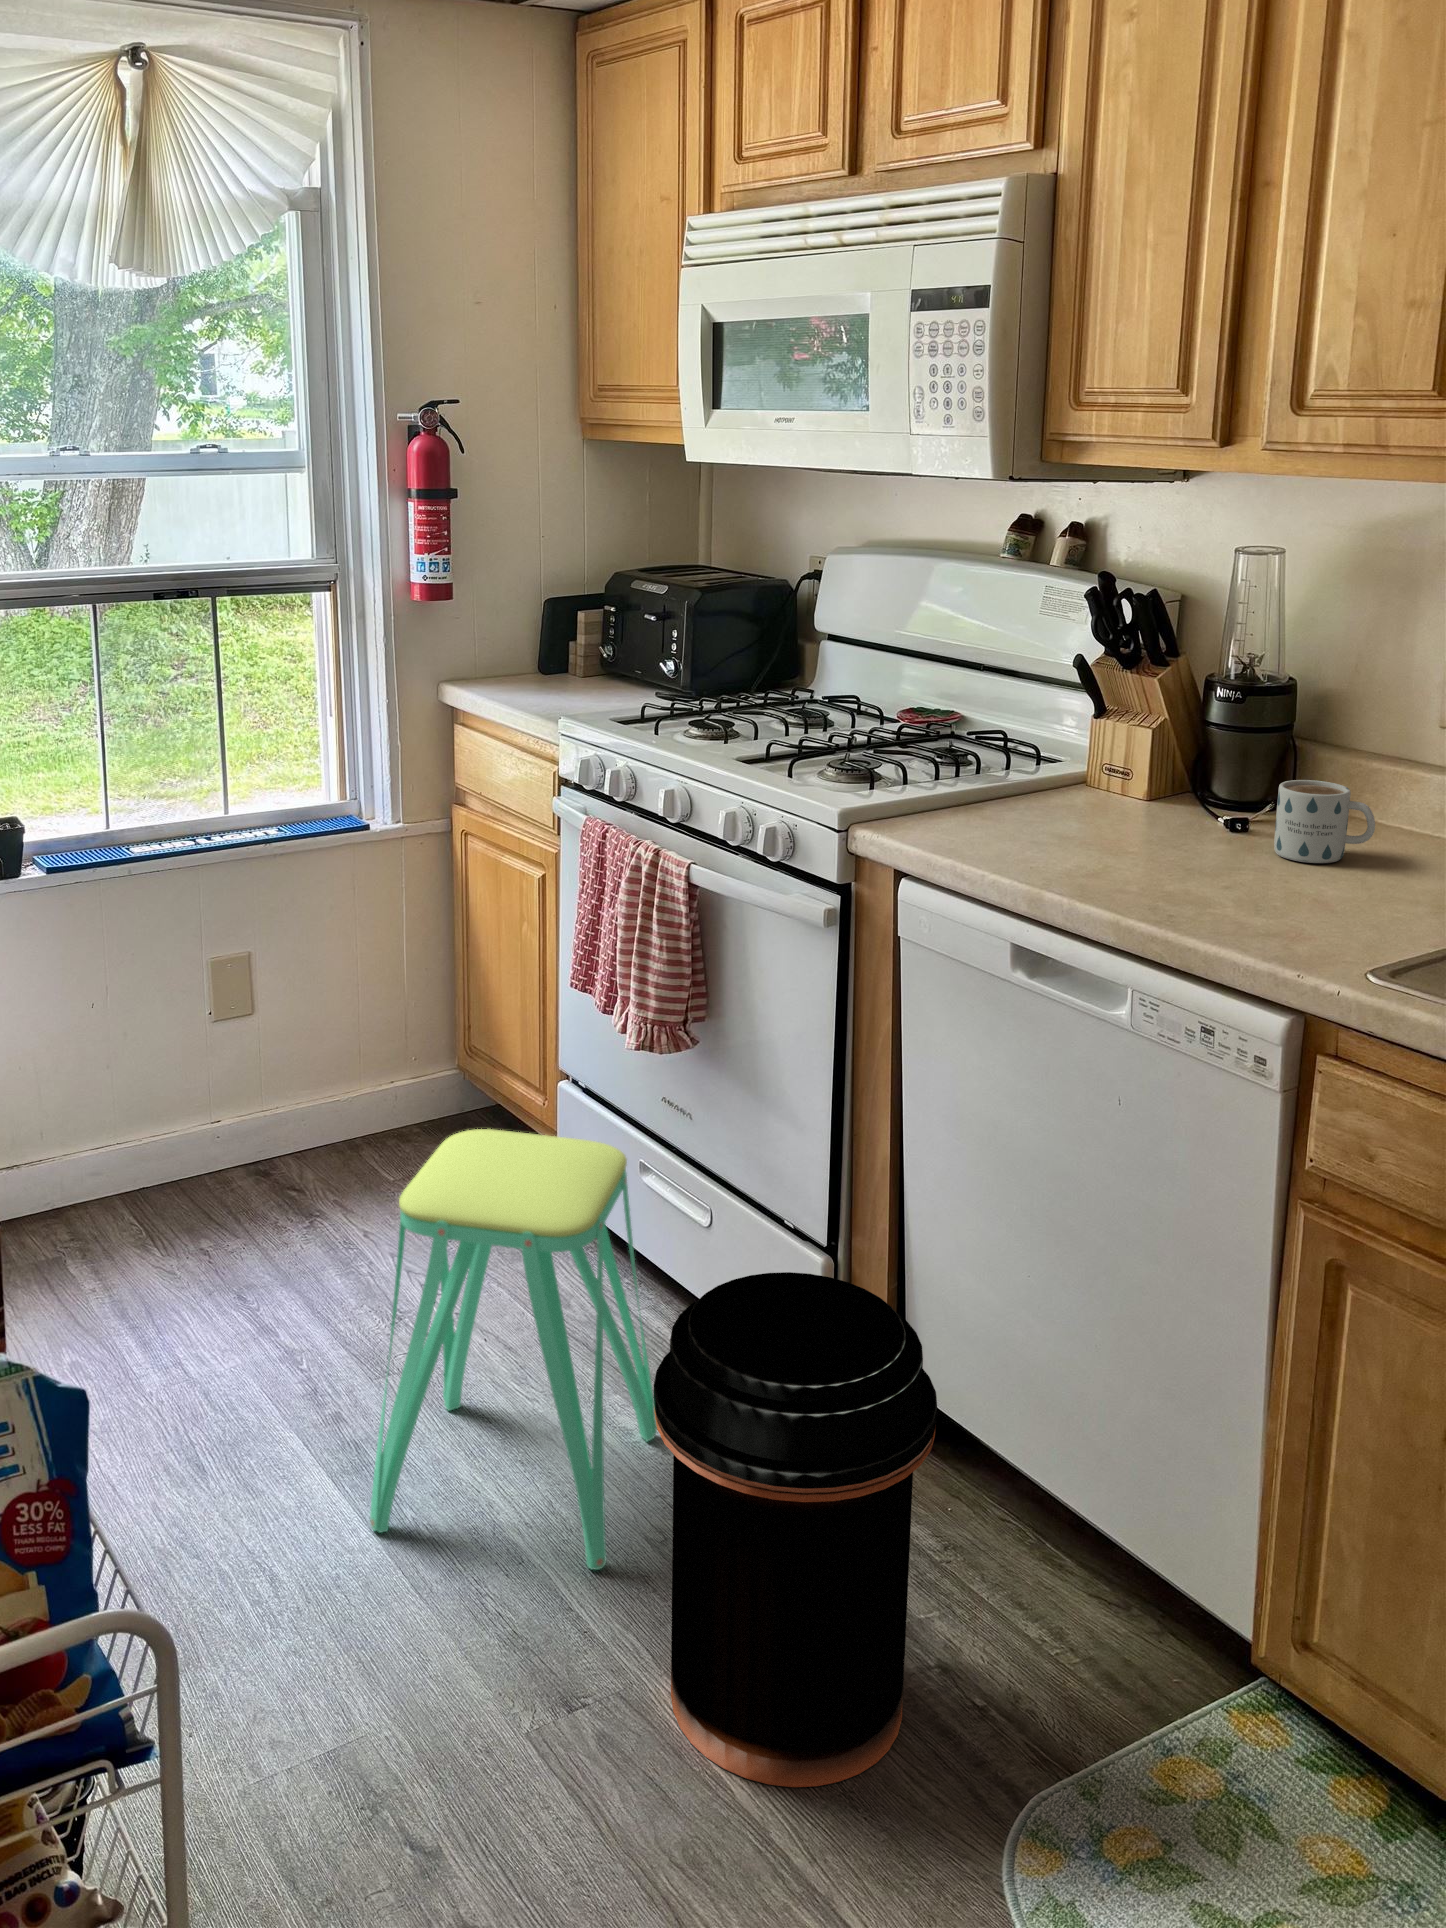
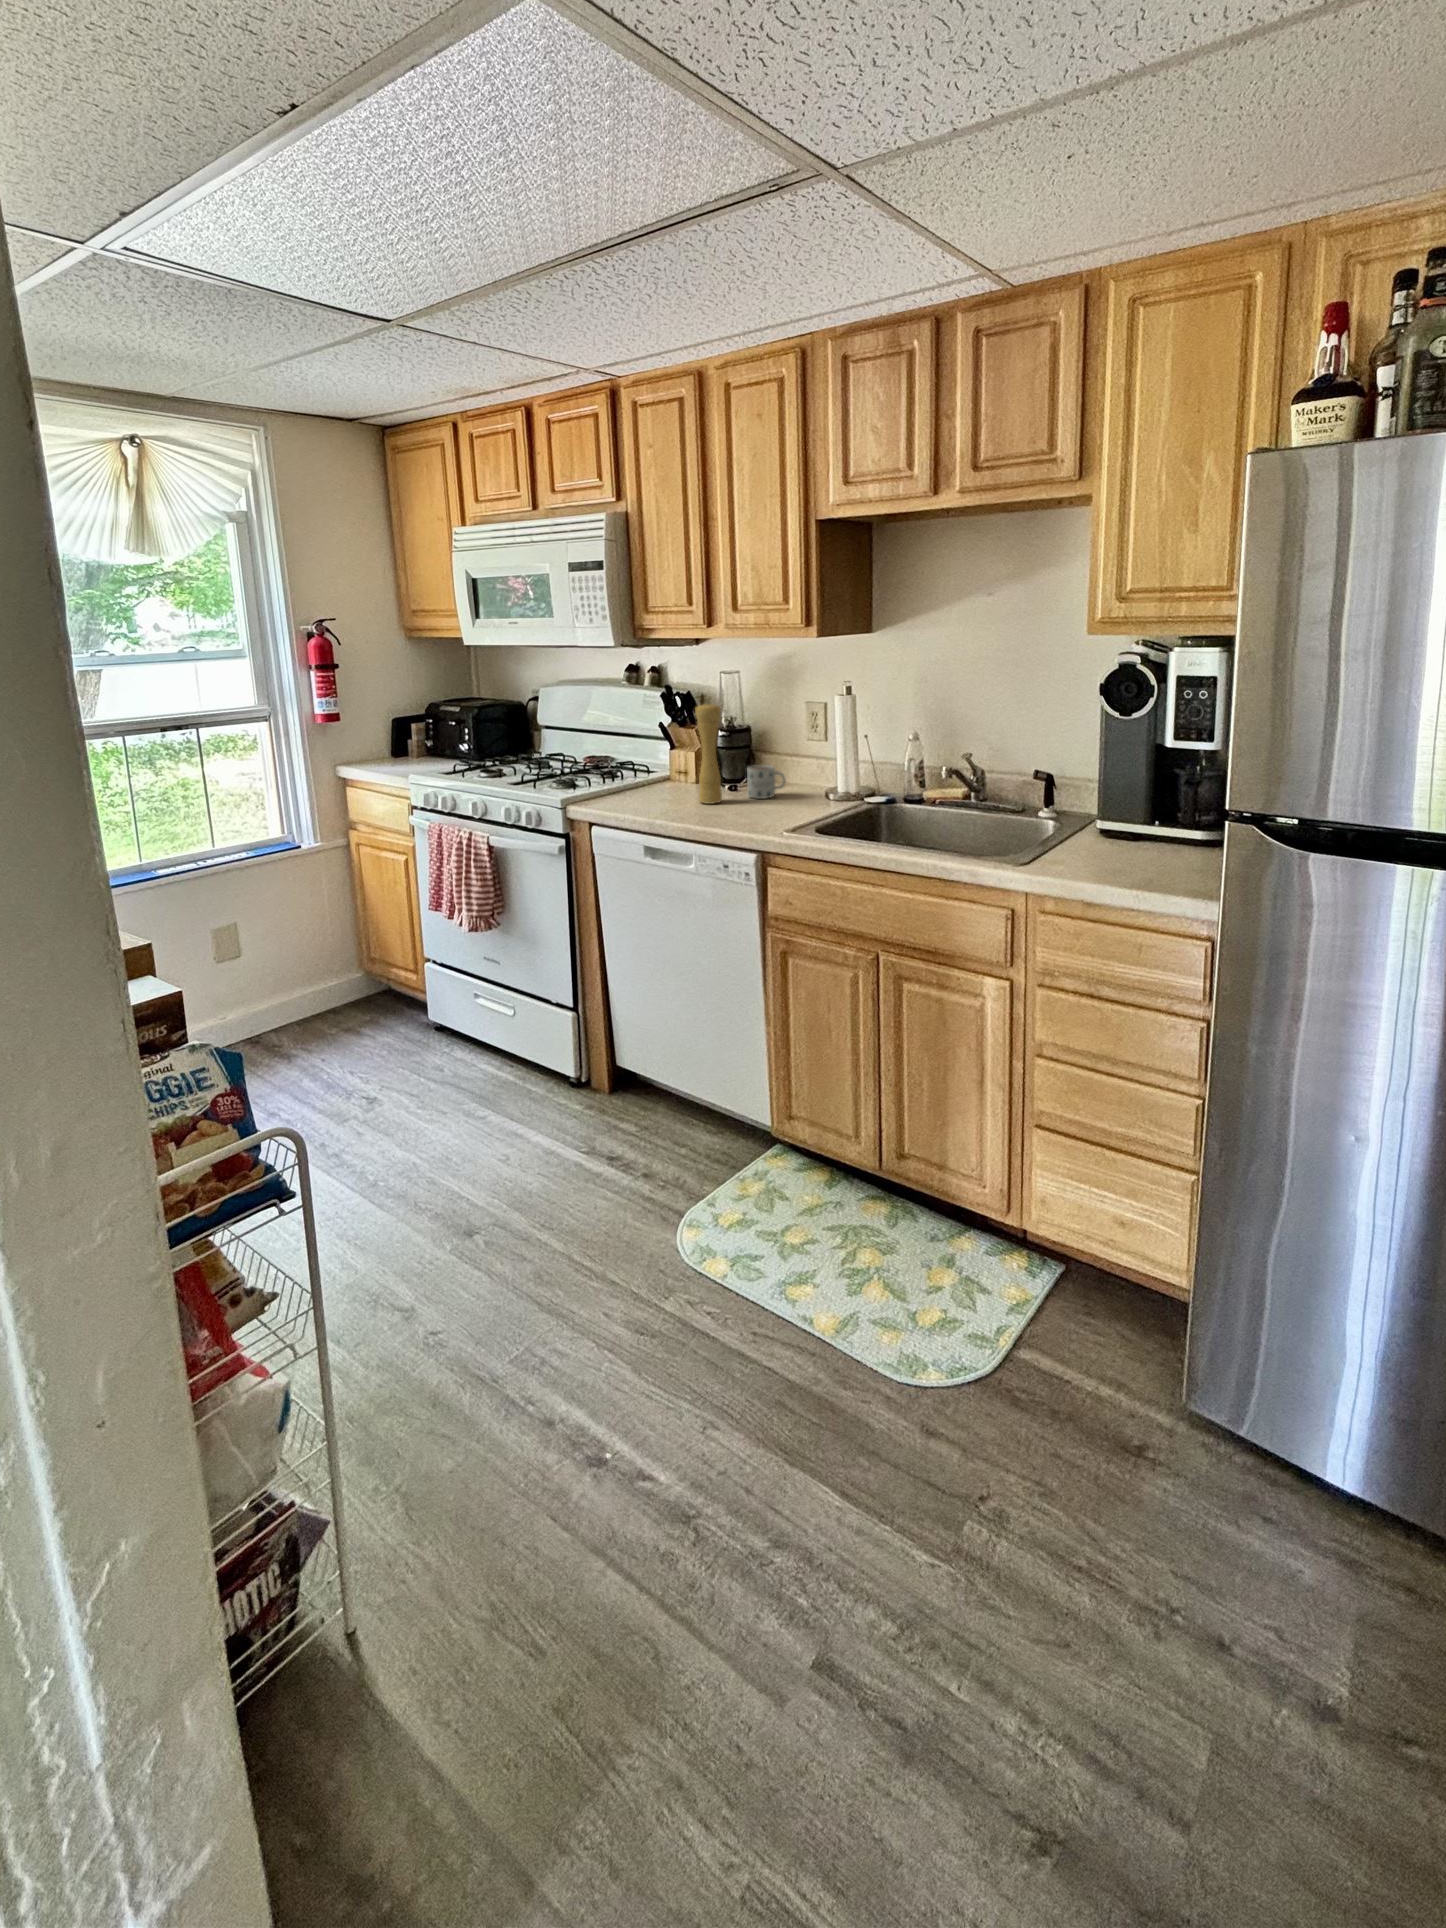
pepper mill: none [1153,628,1228,862] -> present [695,703,722,804]
stool: present [370,1129,657,1570] -> none [351,972,497,1188]
trash can: present [654,1272,937,1787] -> none [499,1005,632,1241]

